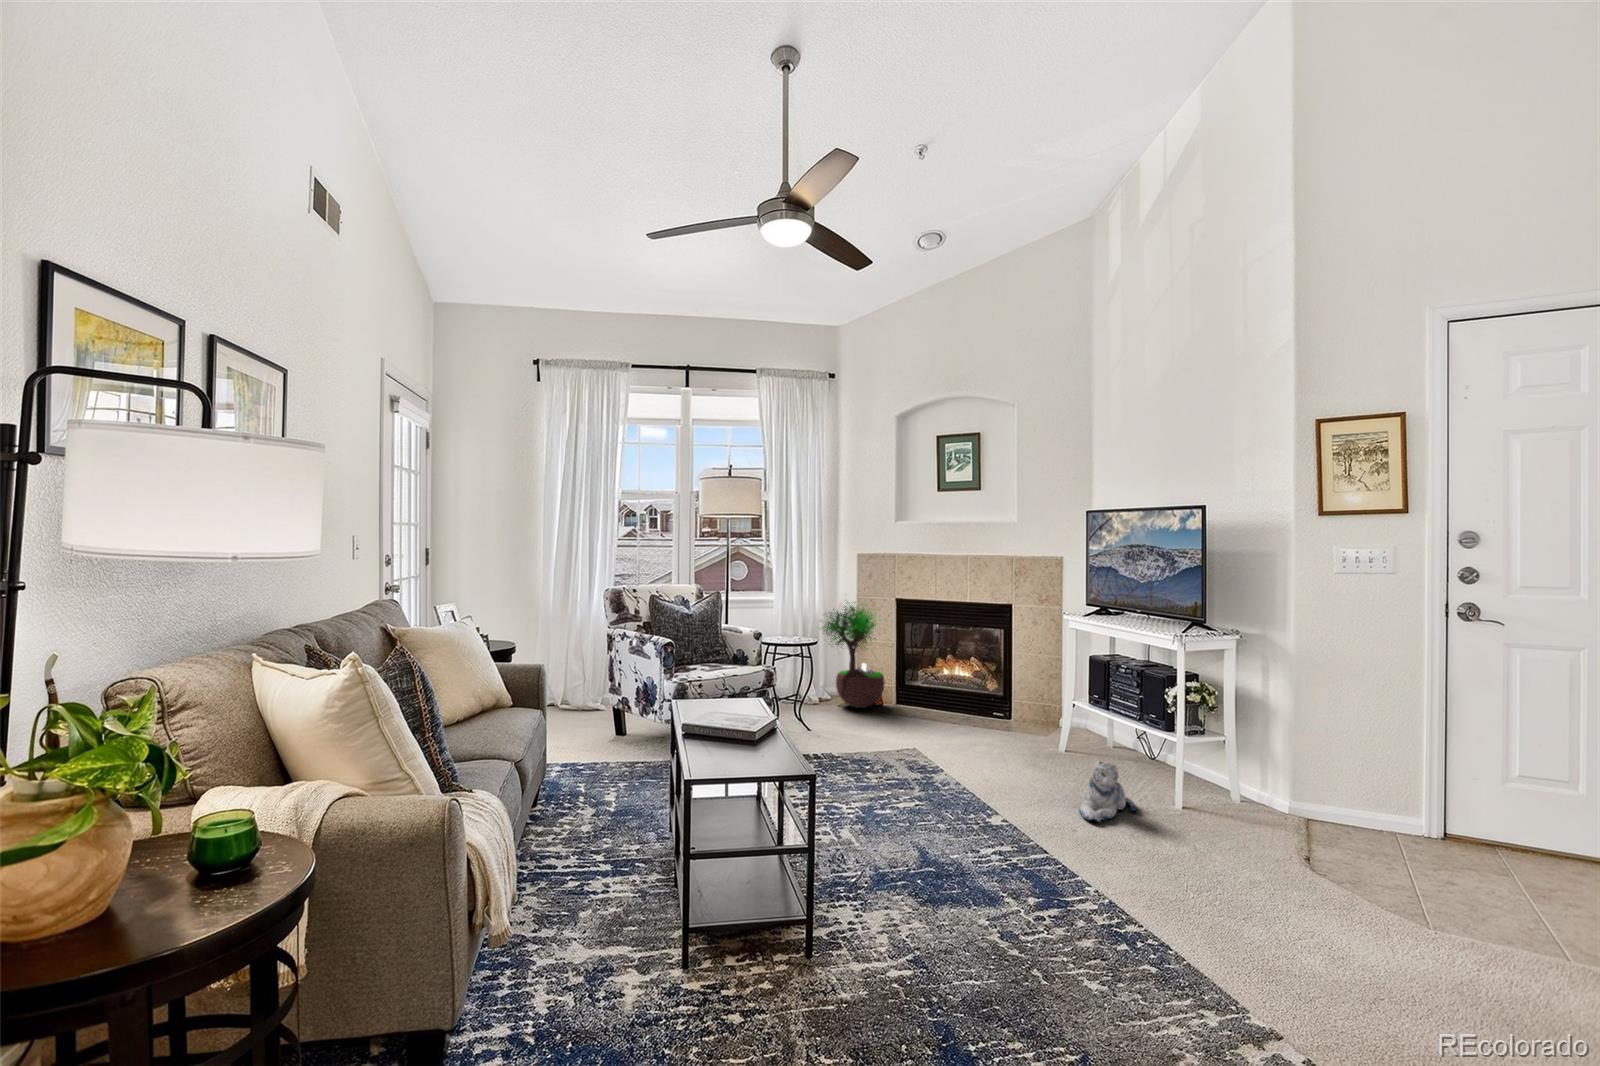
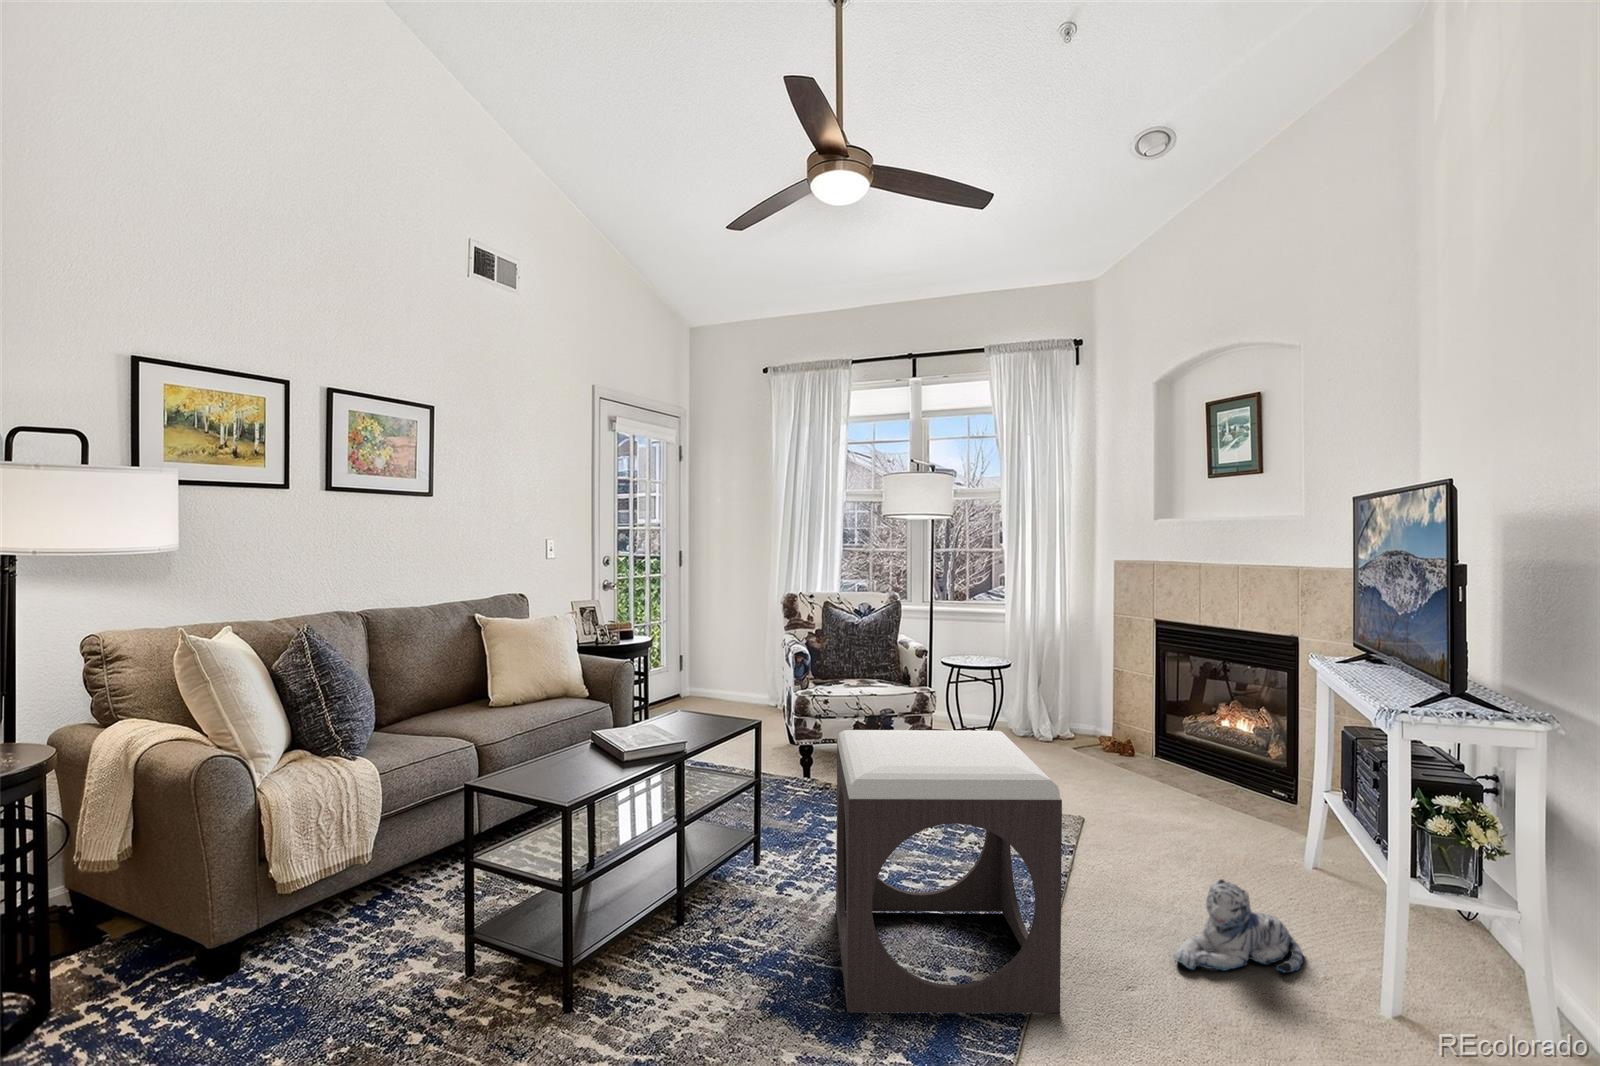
potted tree: present [822,602,885,708] -> none [1036,611,1136,756]
footstool: none [873,682,1084,904] -> present [836,730,1062,1013]

